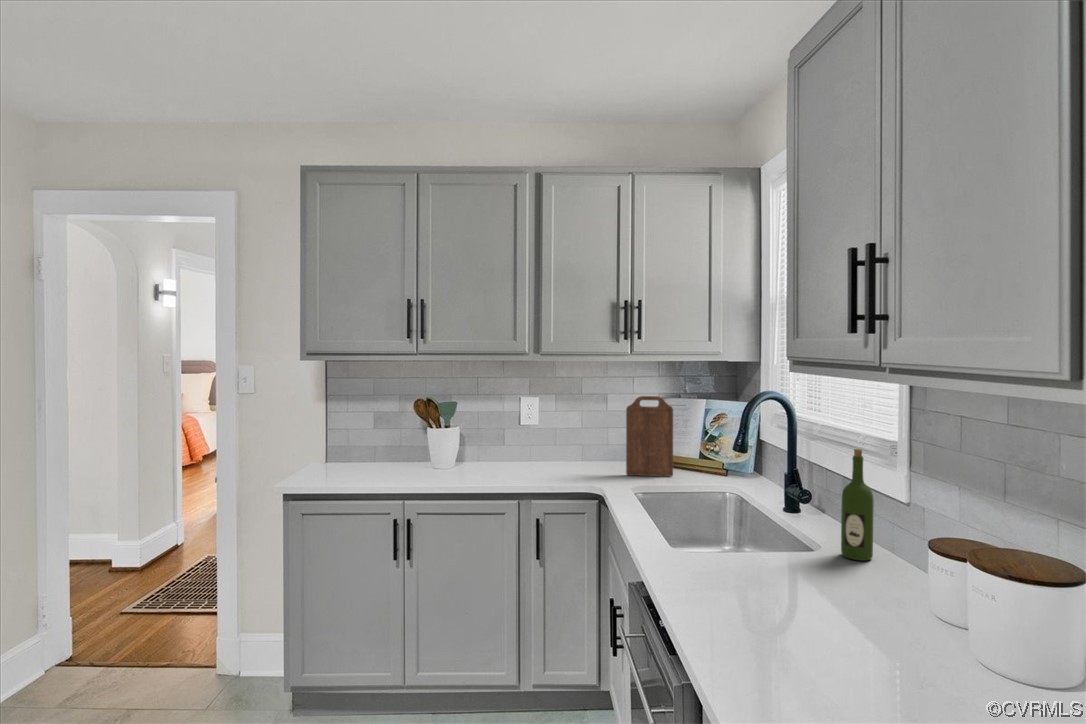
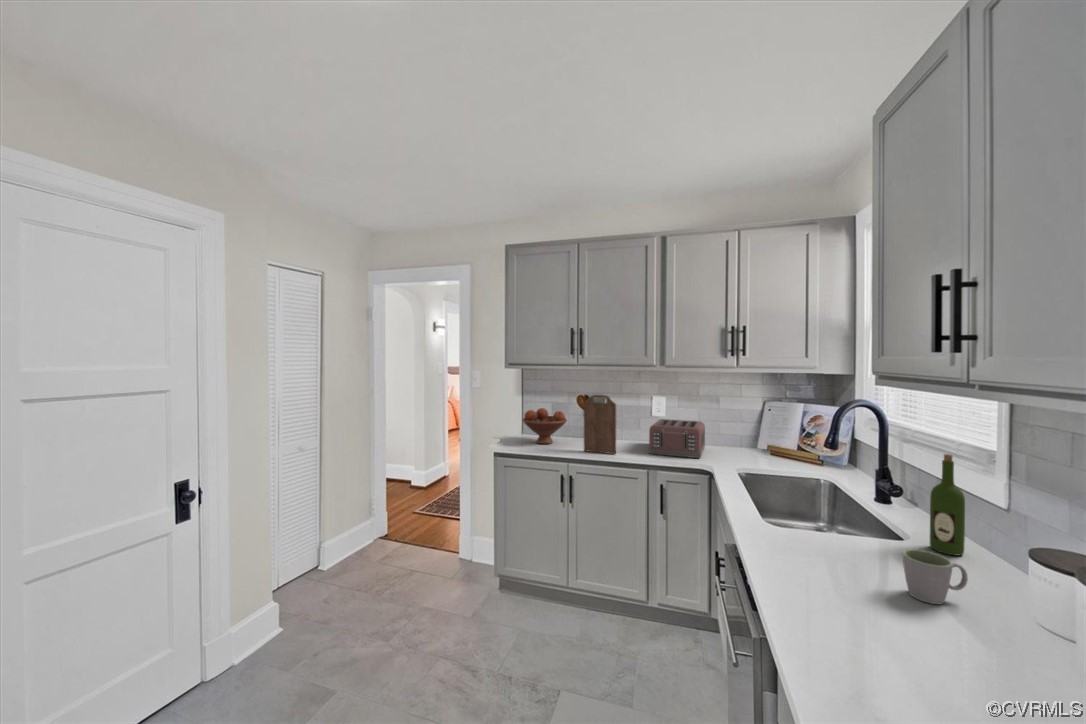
cutting board: present [626,396,673,476] -> present [584,395,616,454]
fruit bowl: none [329,421,399,474] -> present [523,408,567,444]
toaster: none [517,429,589,478] -> present [648,419,705,458]
mug: none [819,556,878,612] -> present [902,549,968,604]

